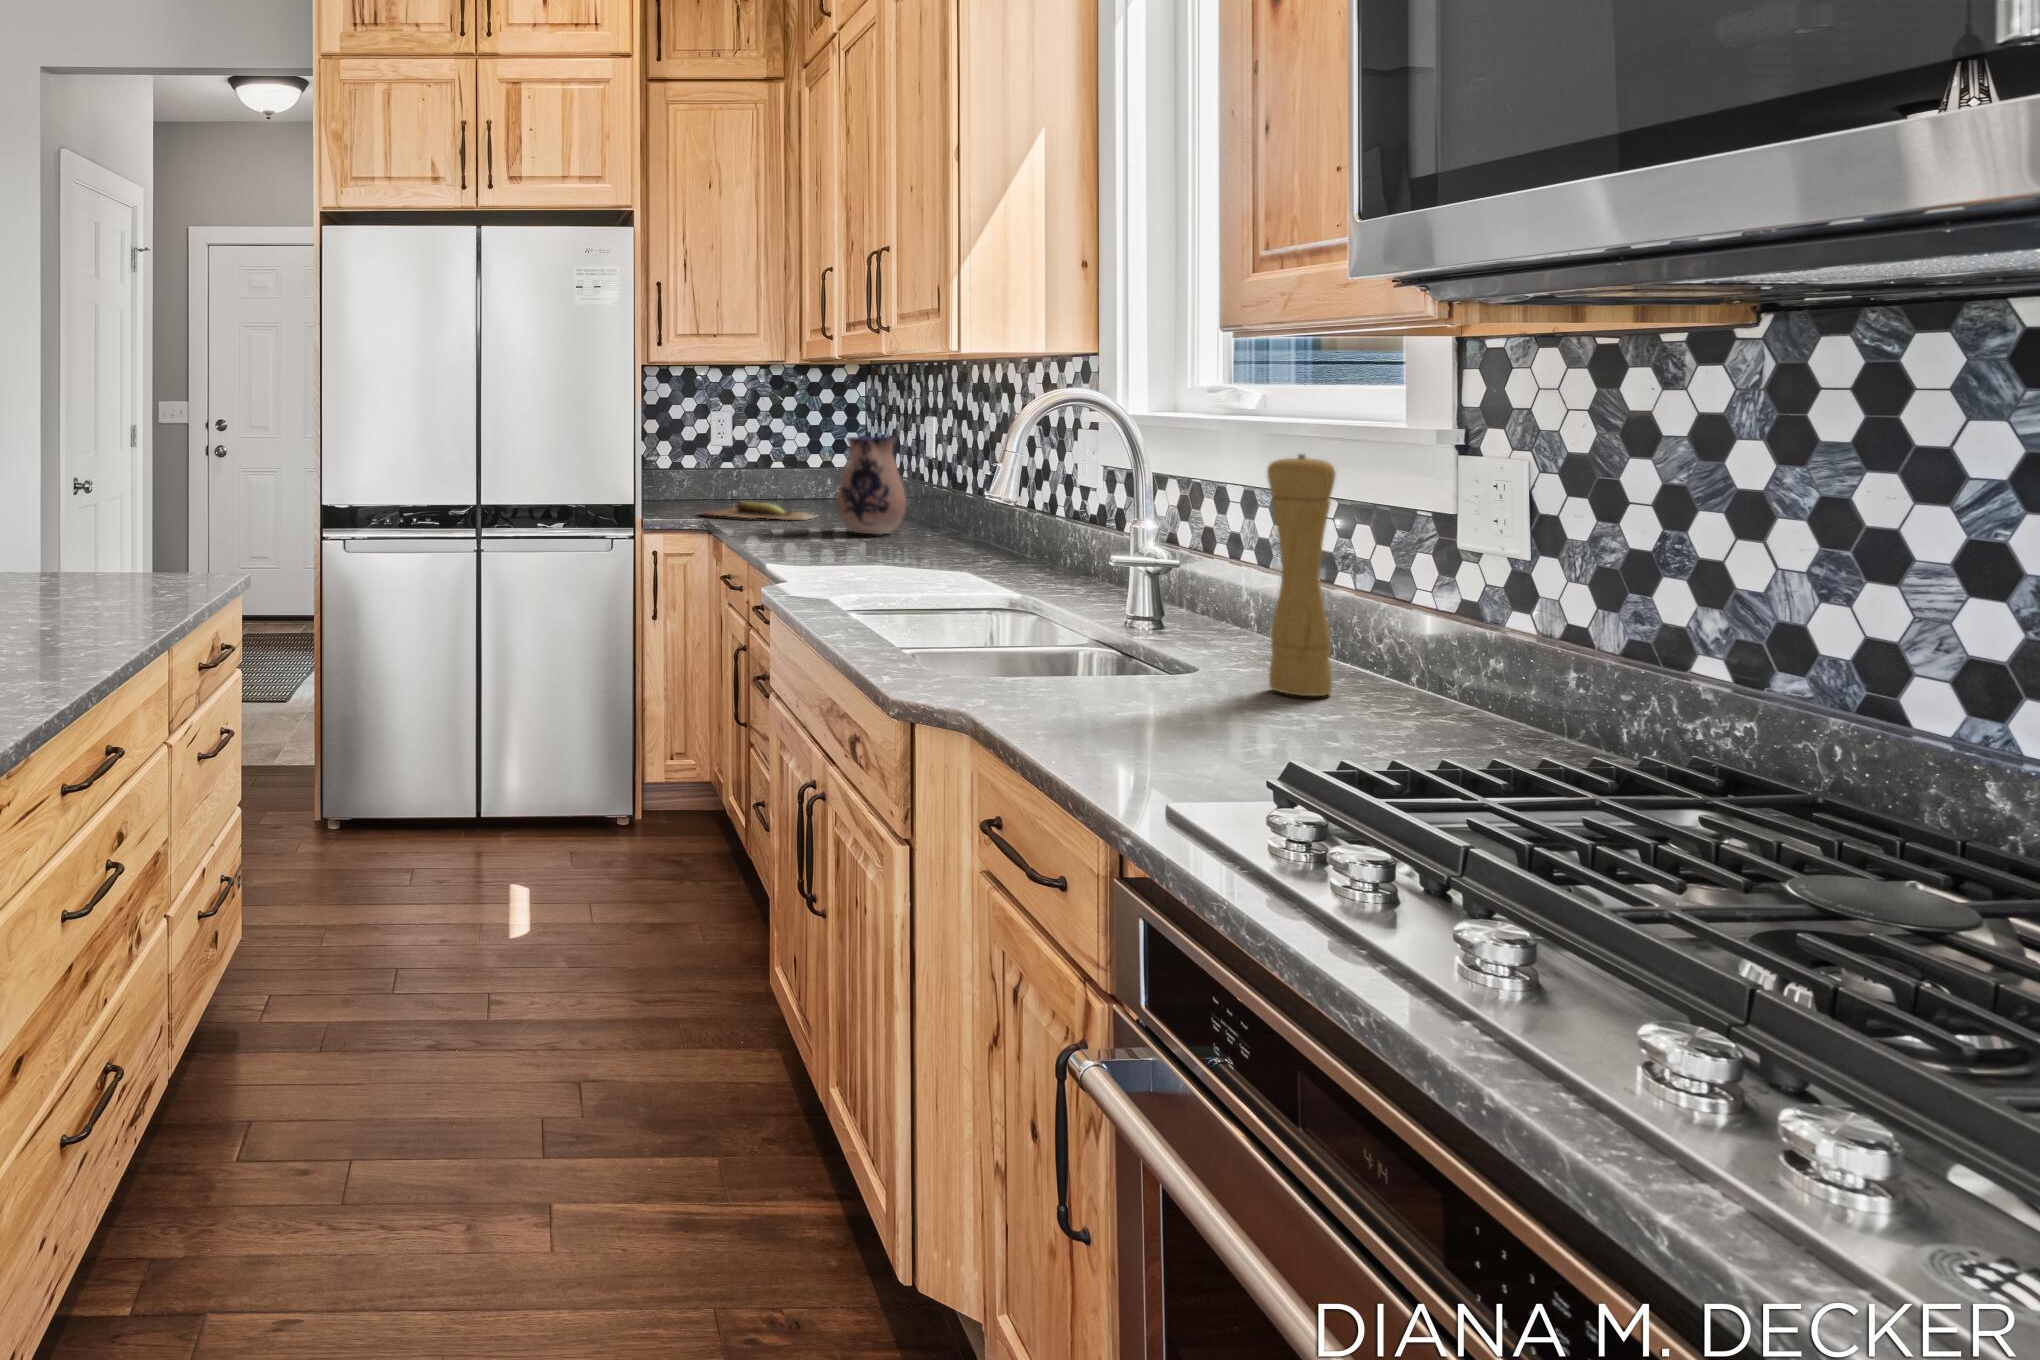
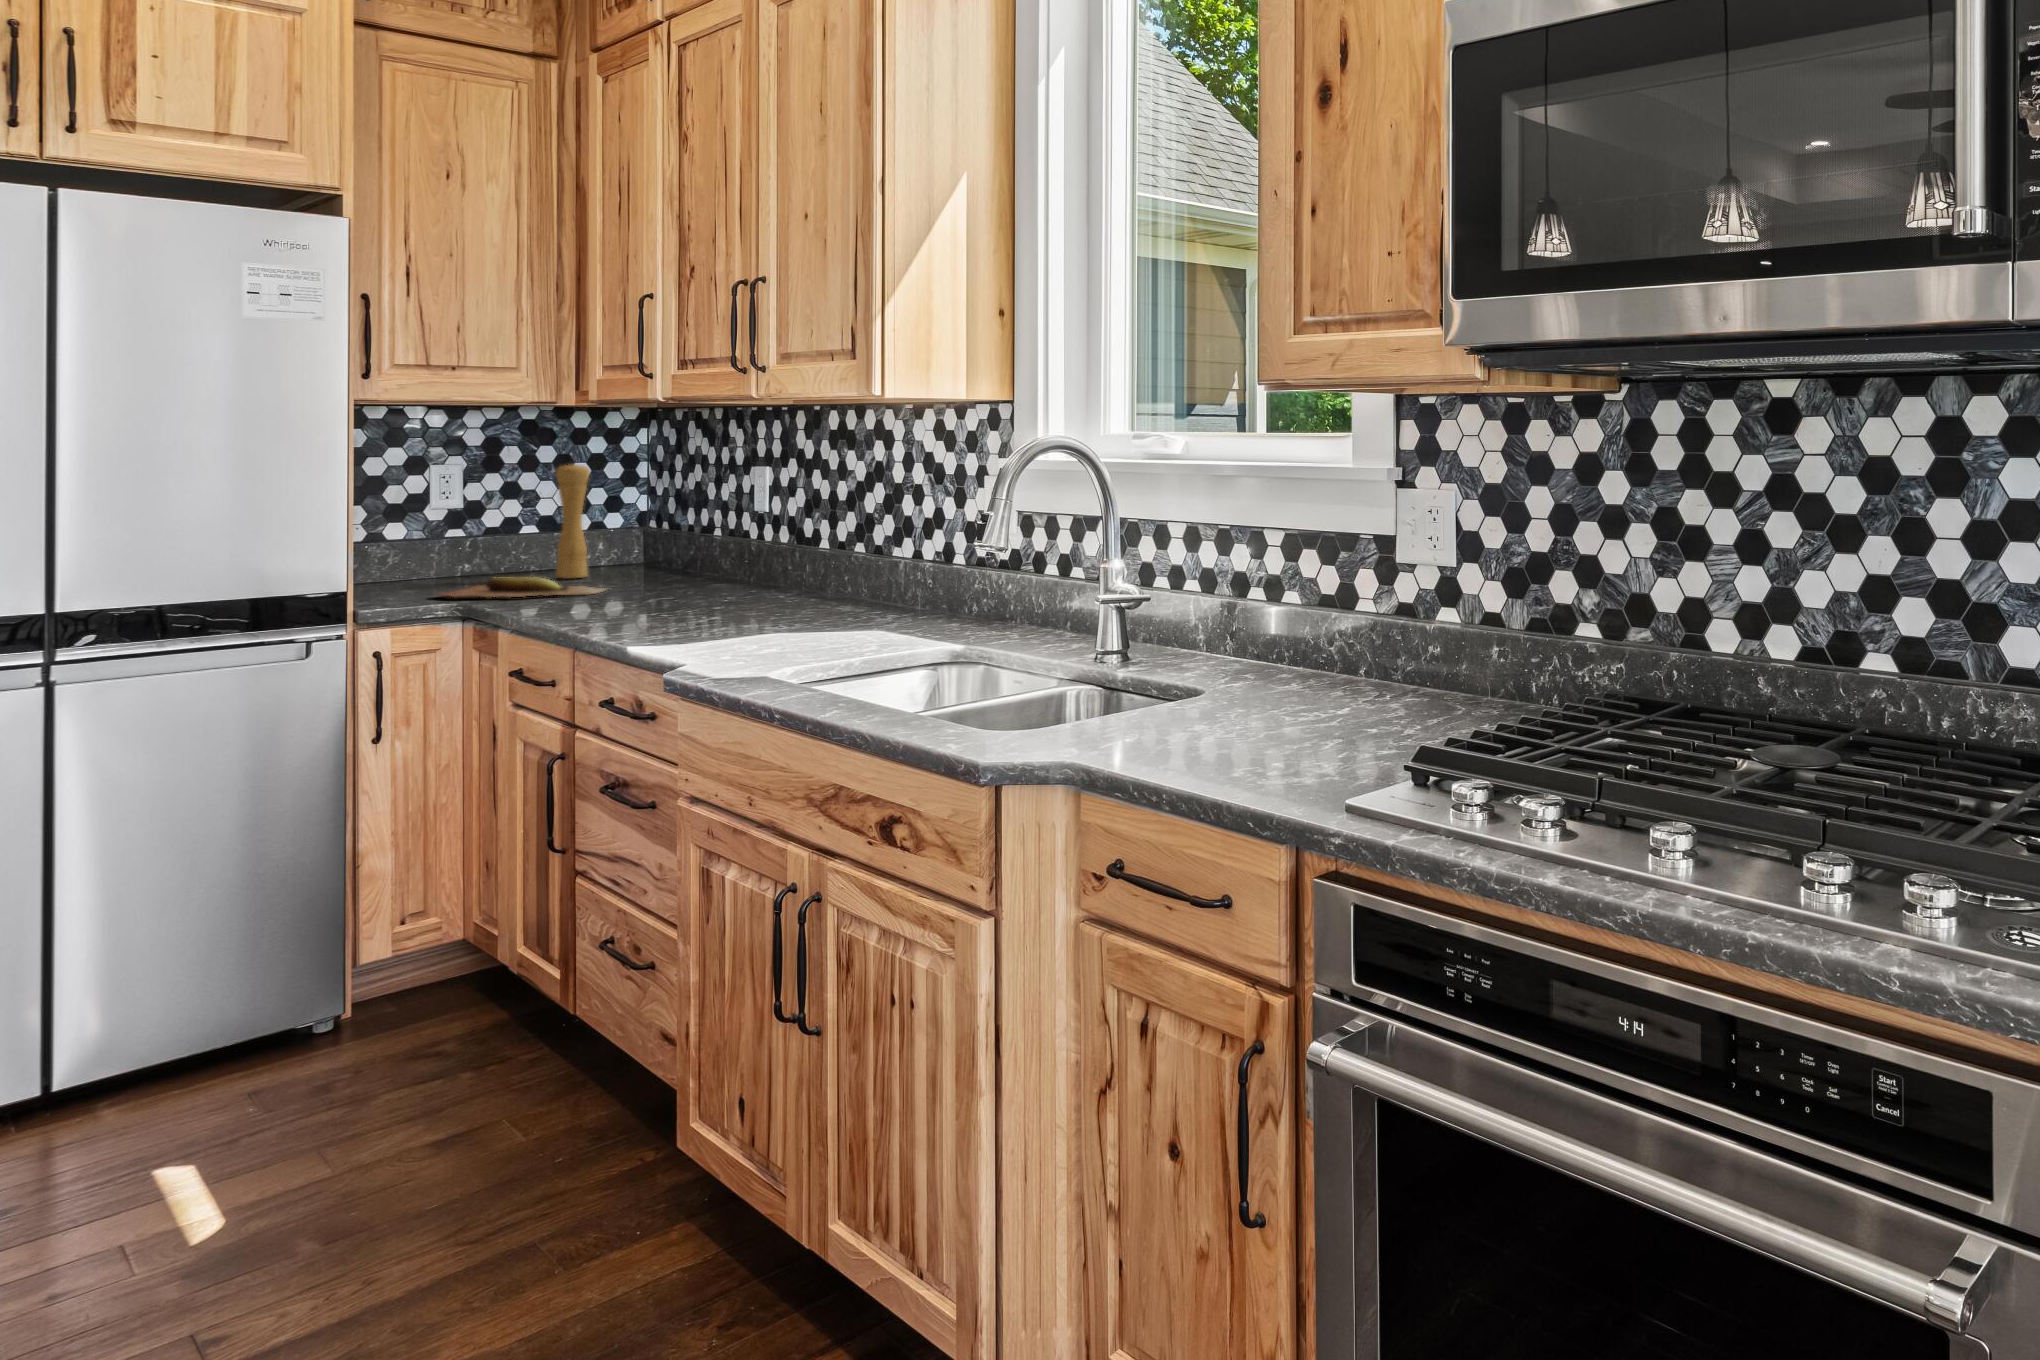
ceramic pitcher: present [837,436,906,535] -> none [660,491,747,603]
pepper mill: present [1267,454,1335,696] -> present [556,464,589,578]

